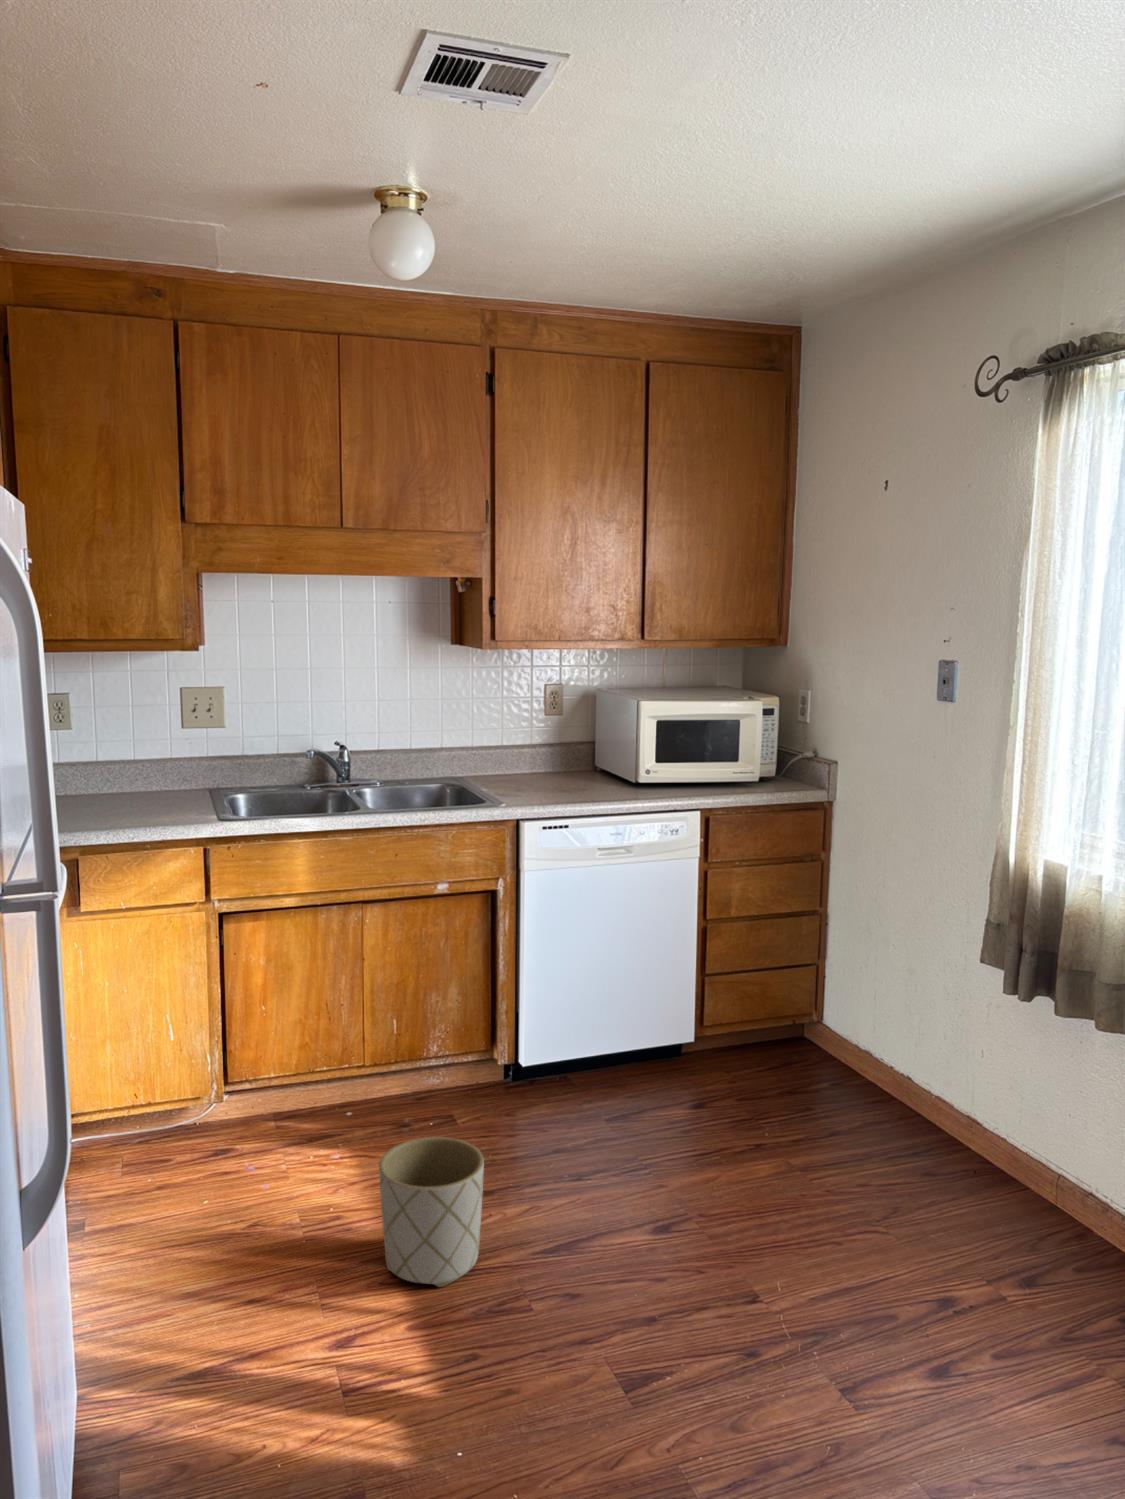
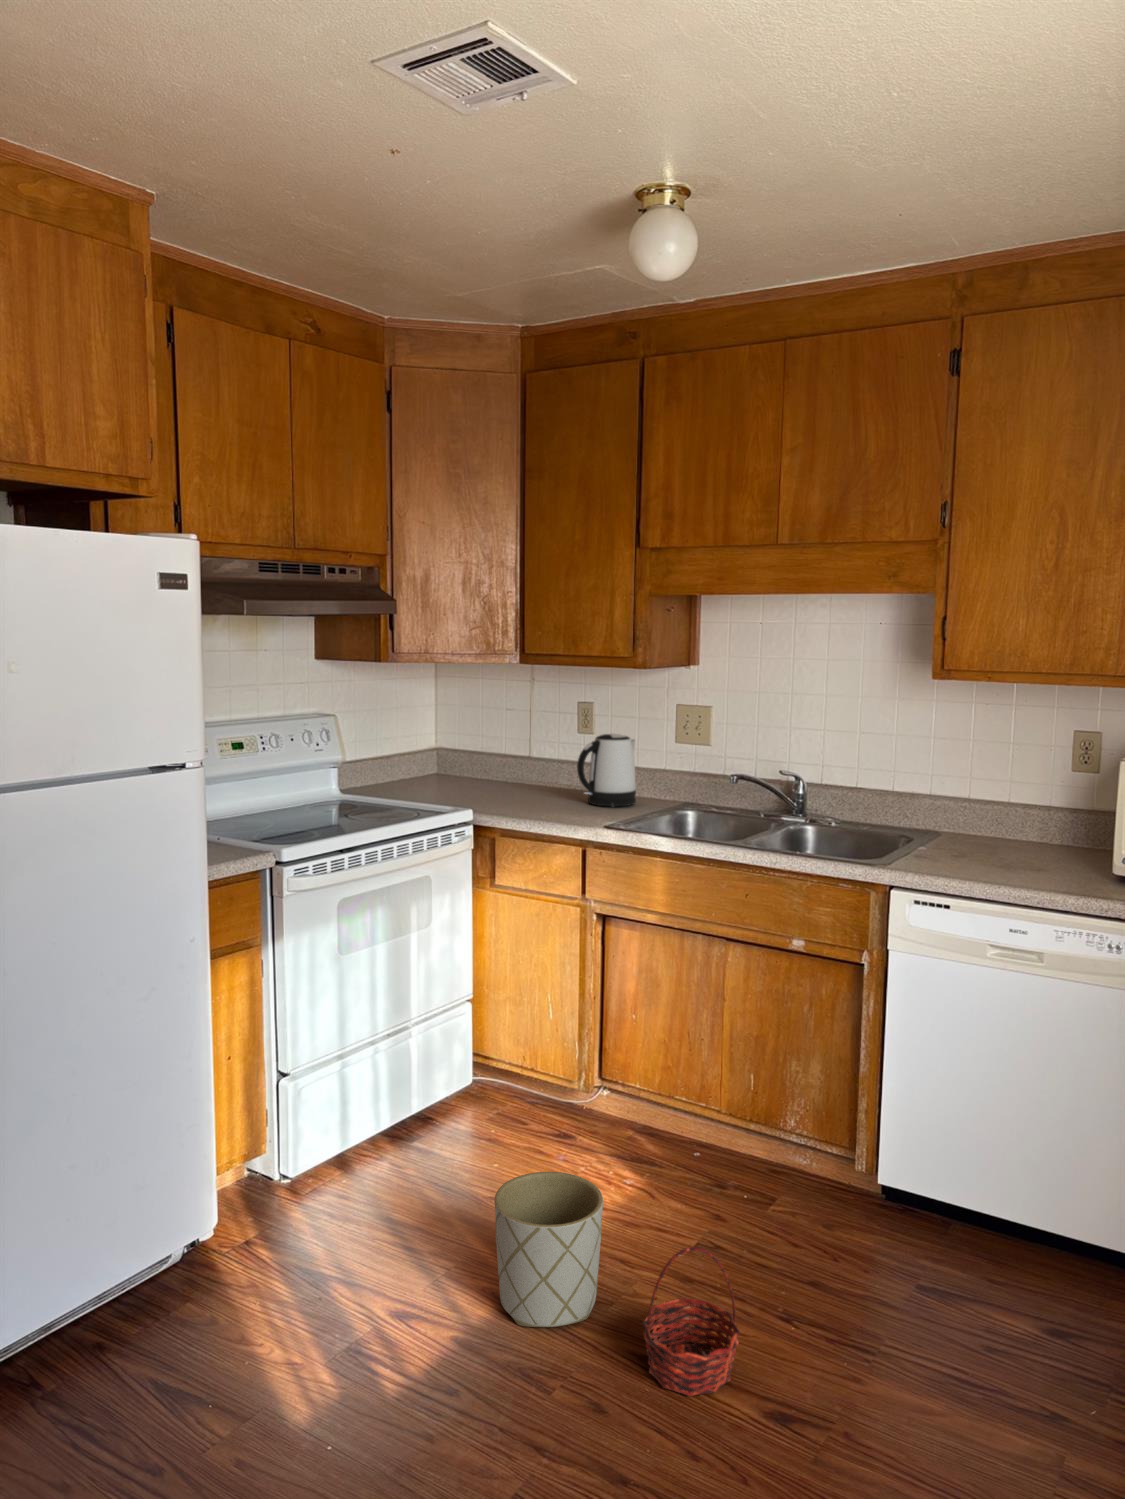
kettle: none [118,725,174,805] -> present [577,734,636,807]
basket: none [543,1131,624,1255] -> present [642,1247,740,1396]

